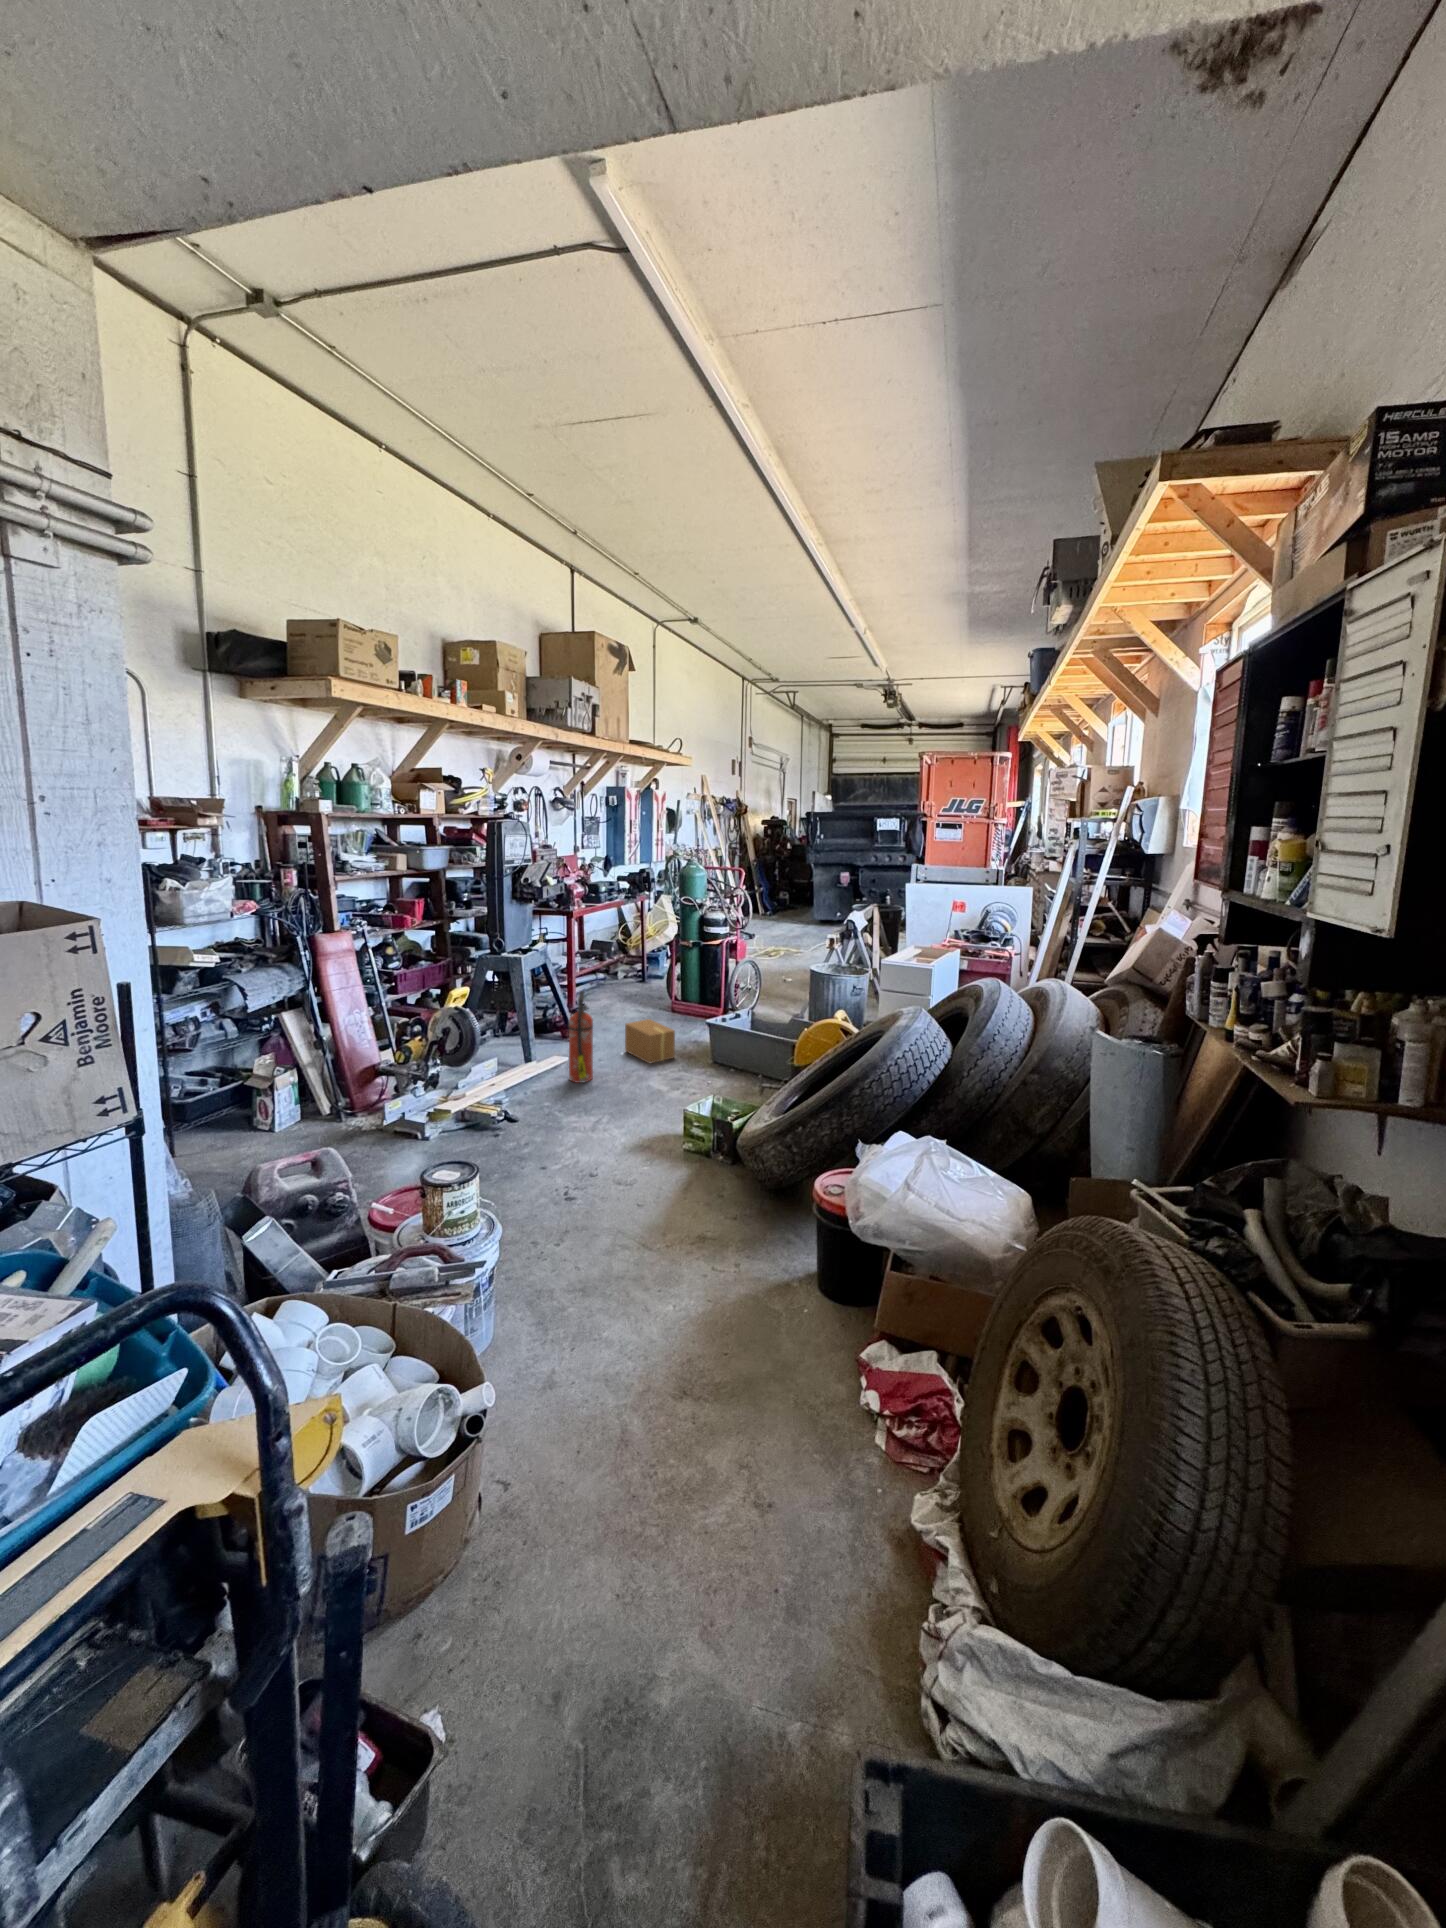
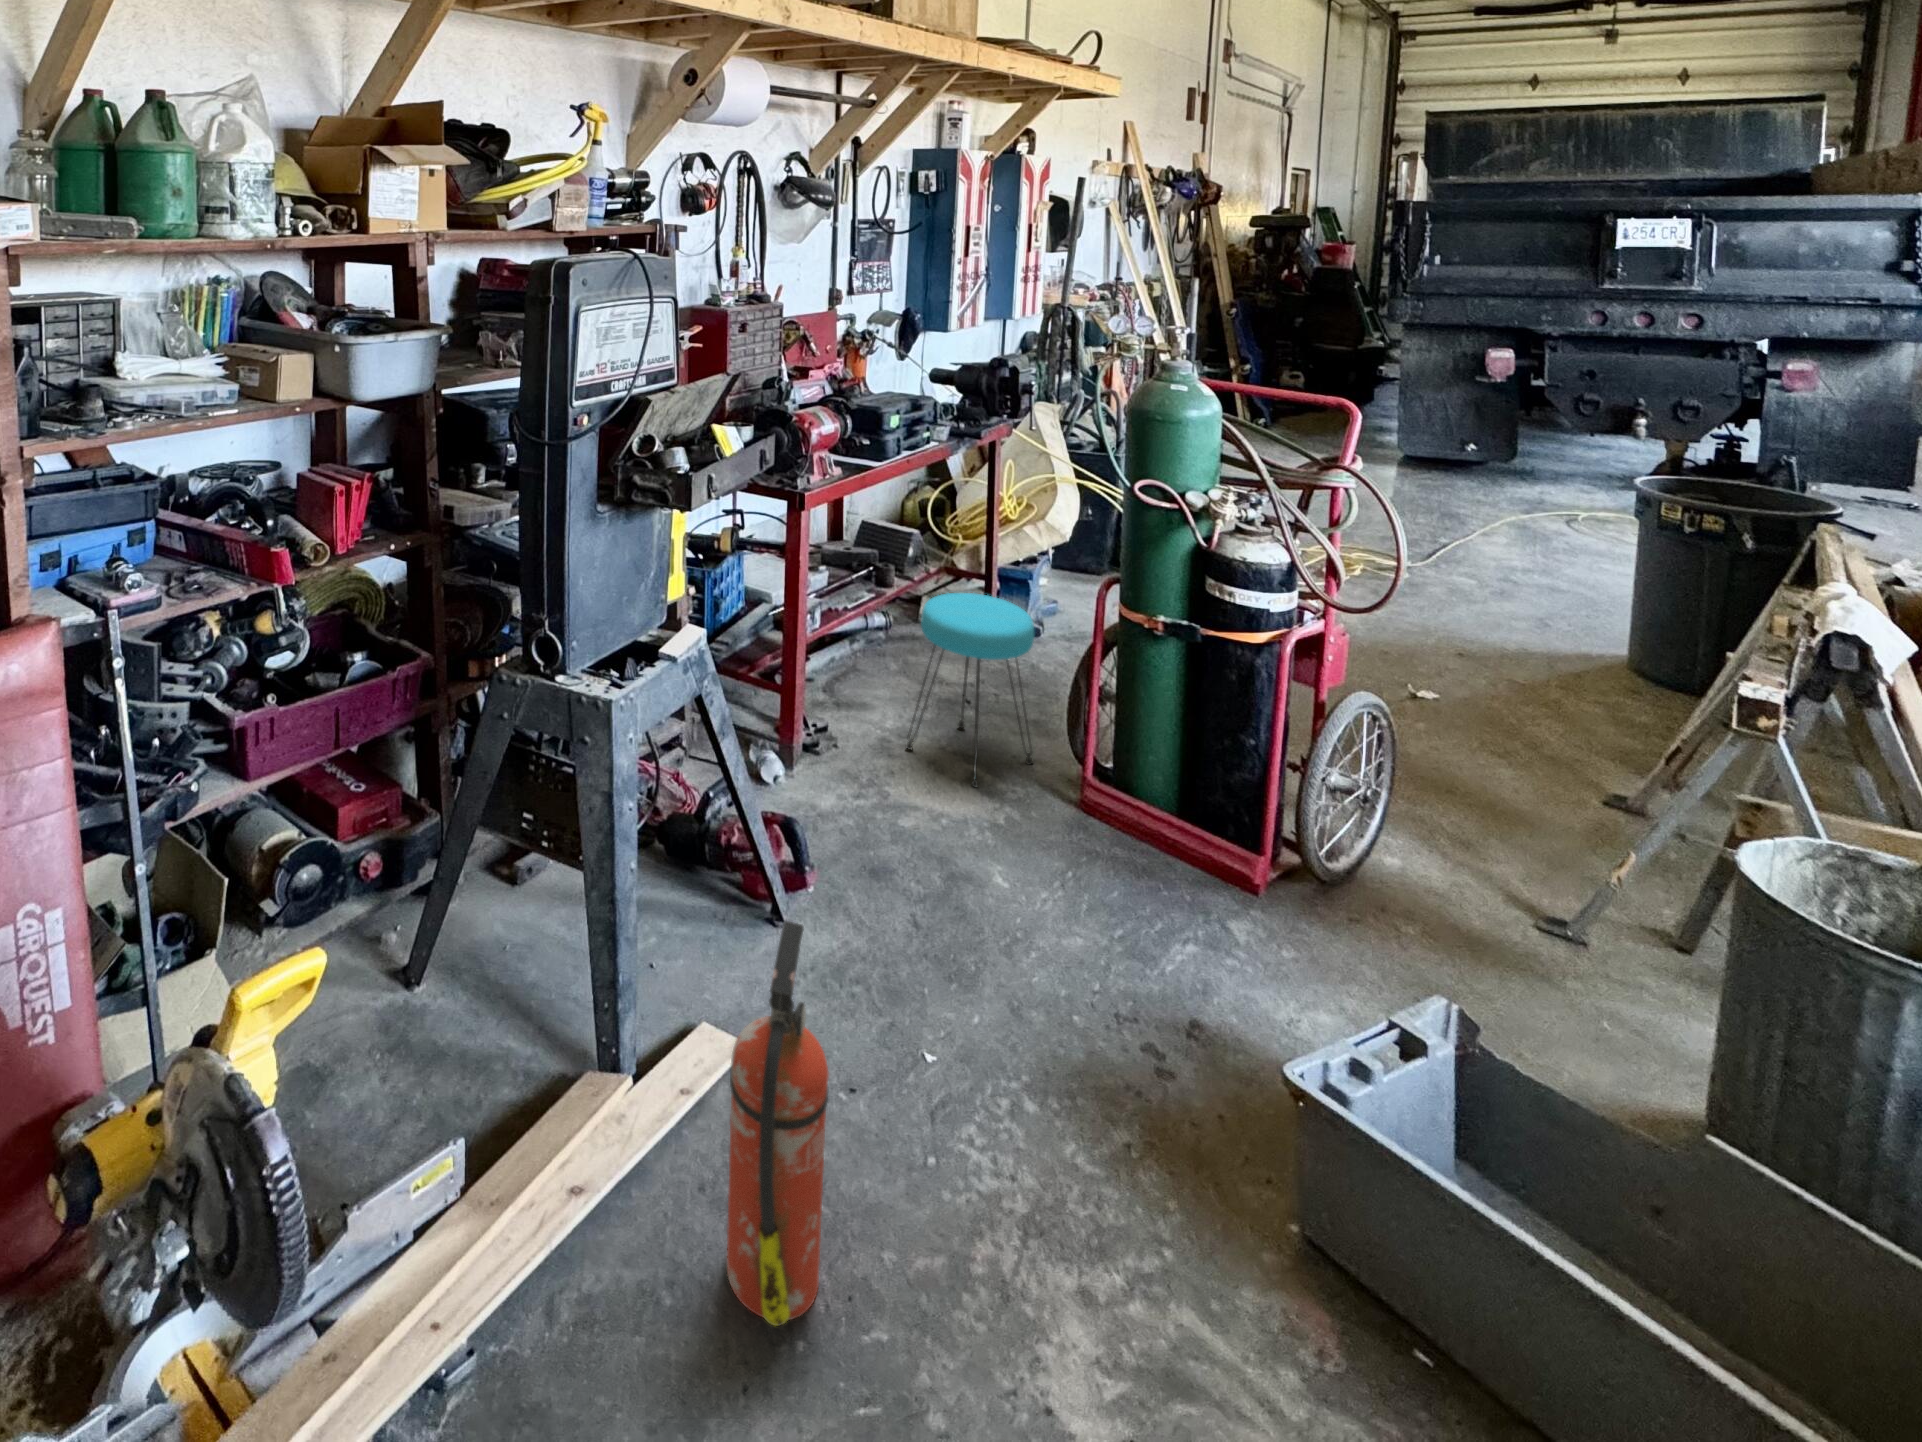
stool: none [612,950,656,1012] -> present [906,593,1035,787]
cardboard box: present [625,1019,675,1063] -> none [948,958,1164,1220]

